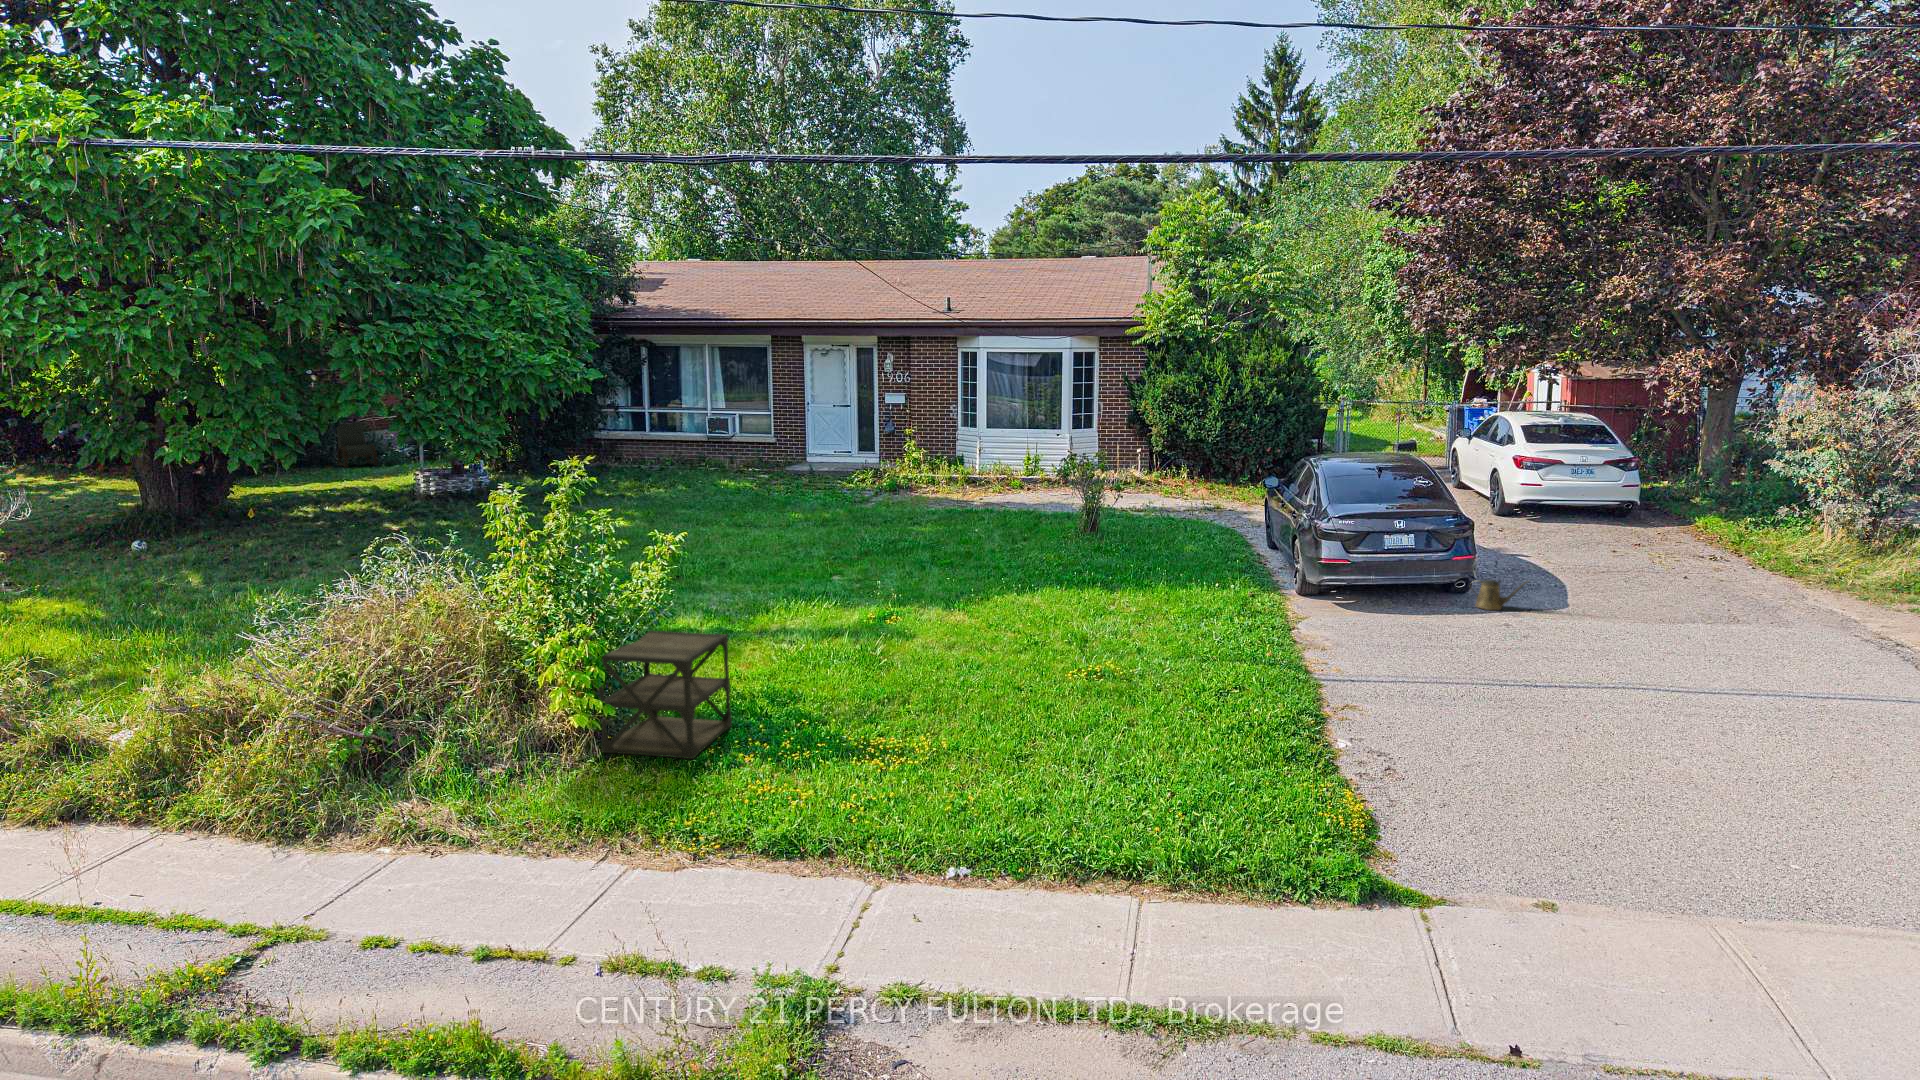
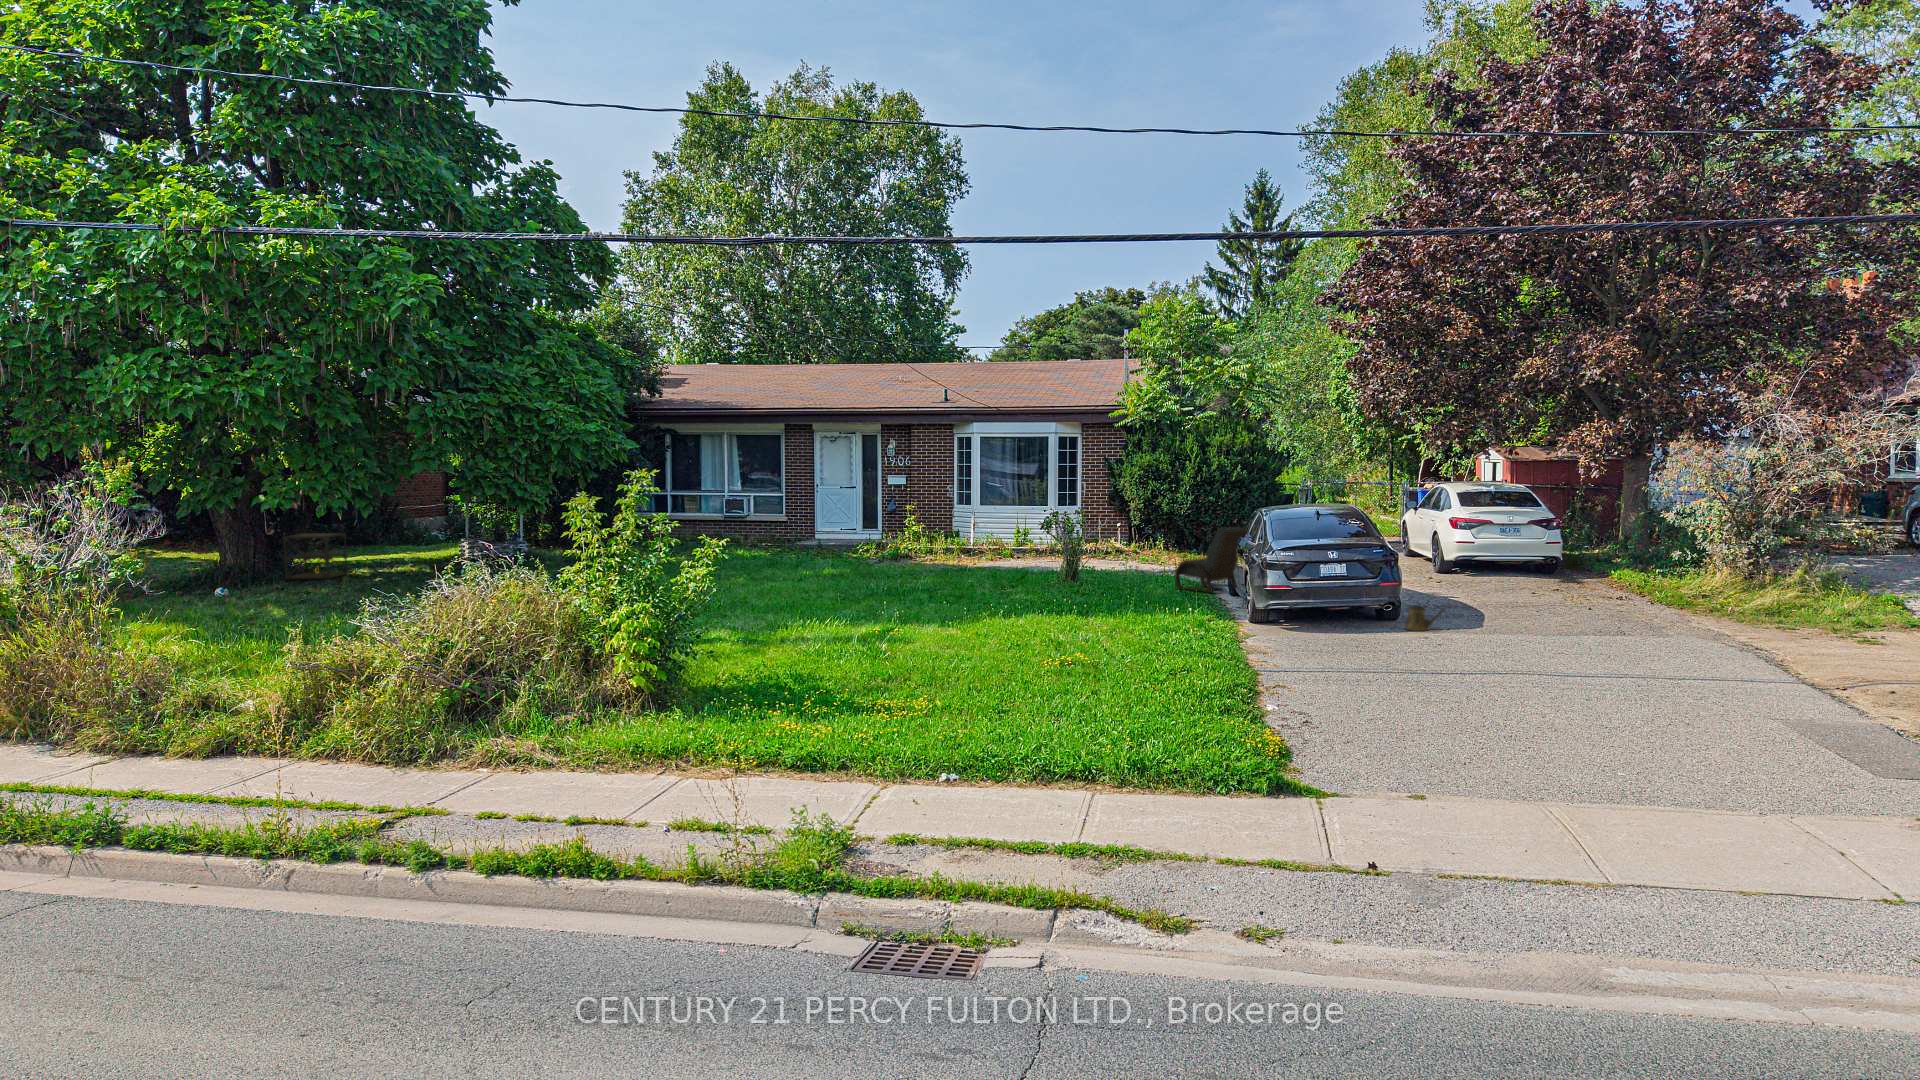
lounge chair: present [334,422,378,468] -> present [1175,527,1247,593]
potted tree: none [1635,485,1672,532] -> present [1559,546,1586,583]
side table: present [599,631,732,759] -> present [283,533,348,579]

